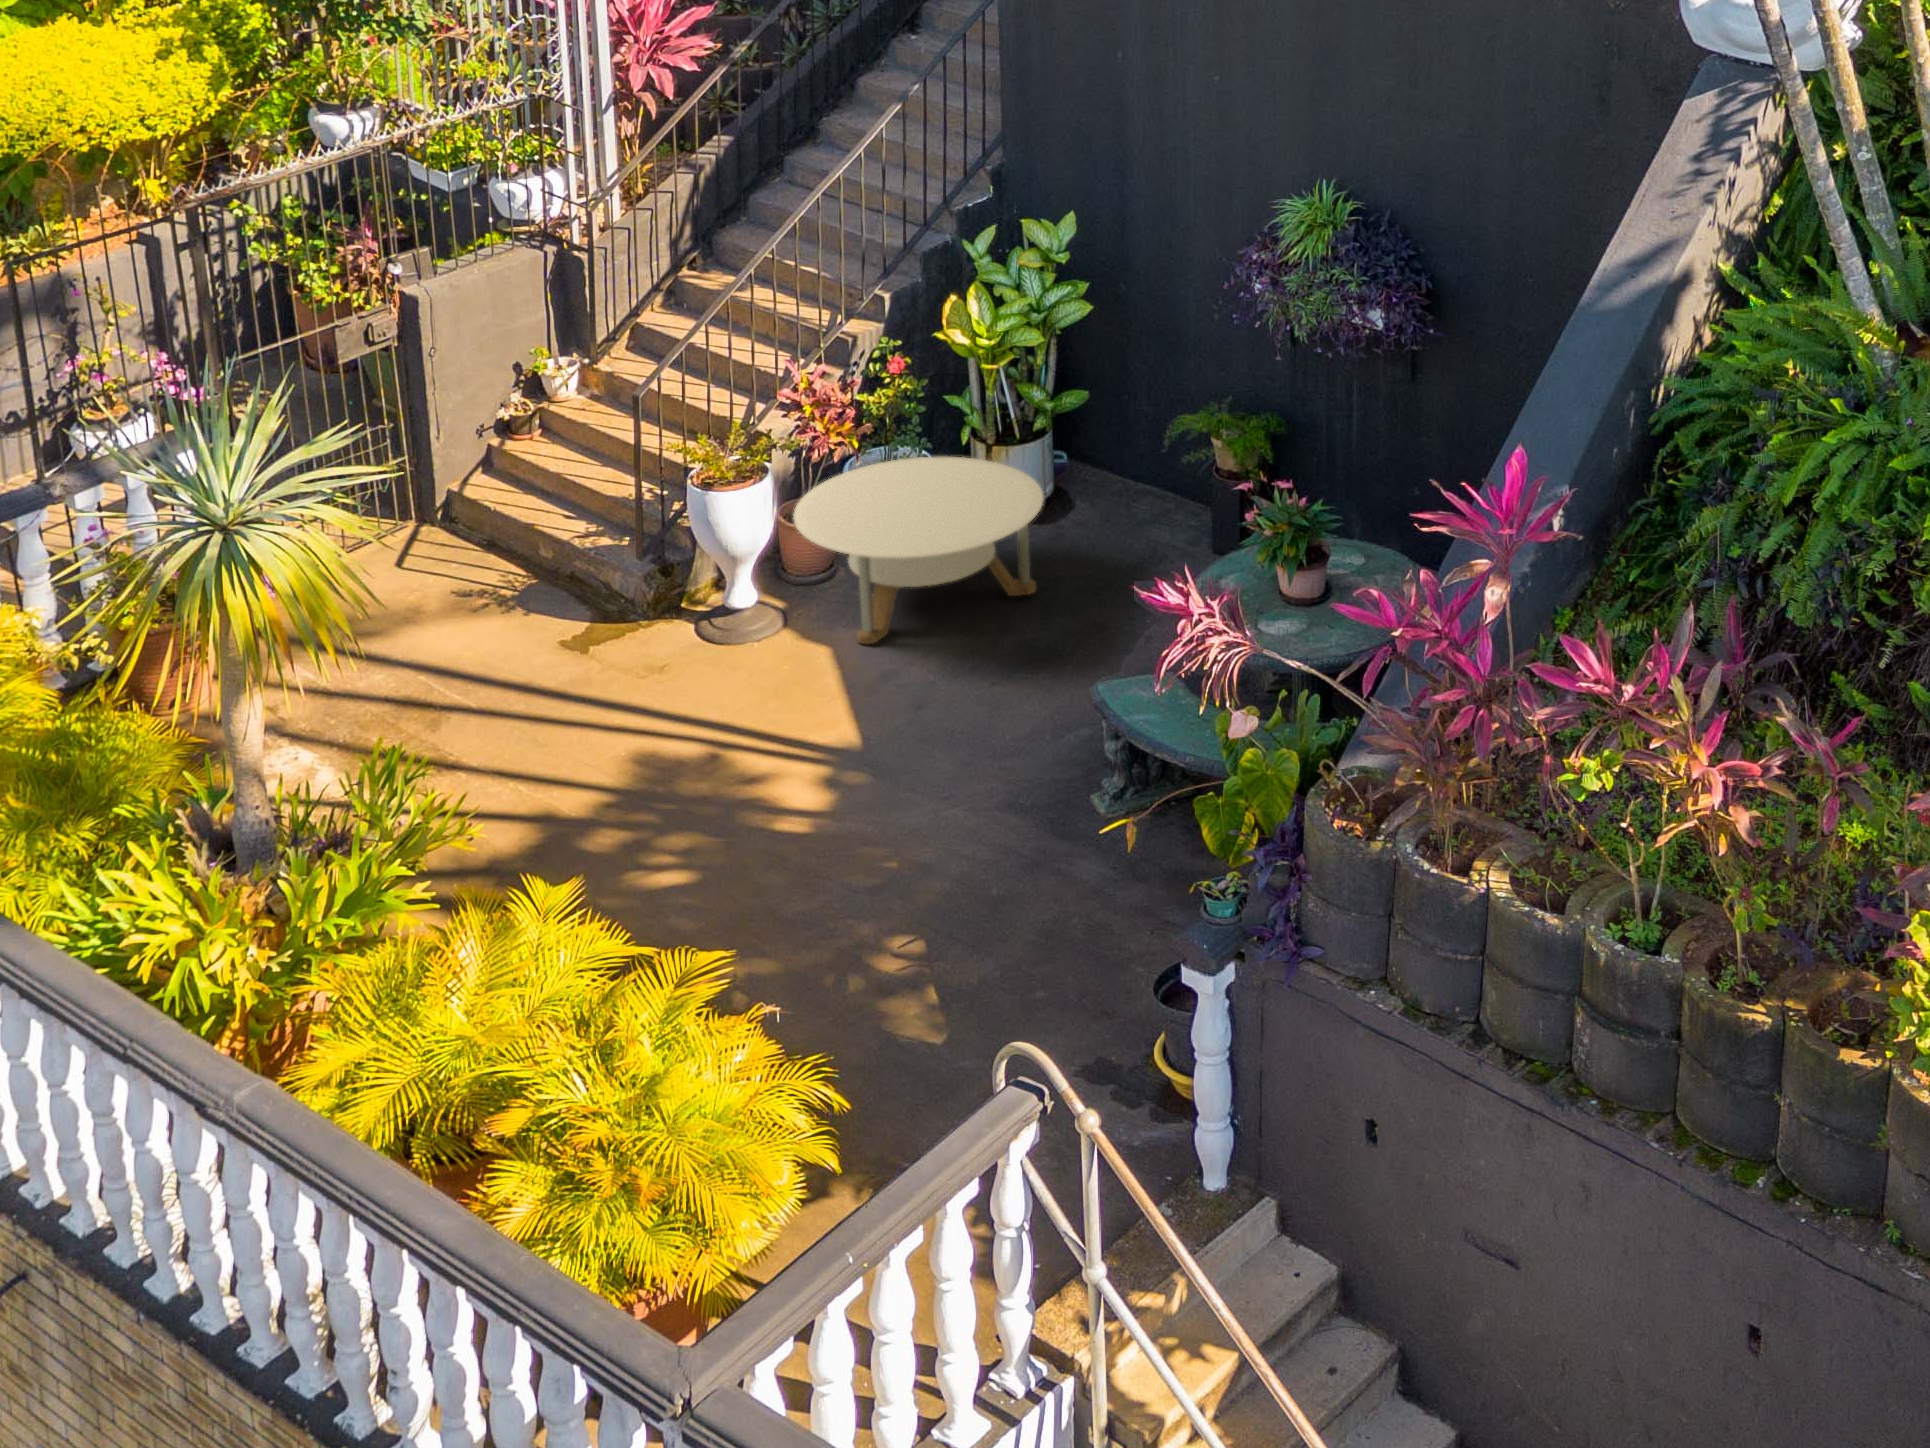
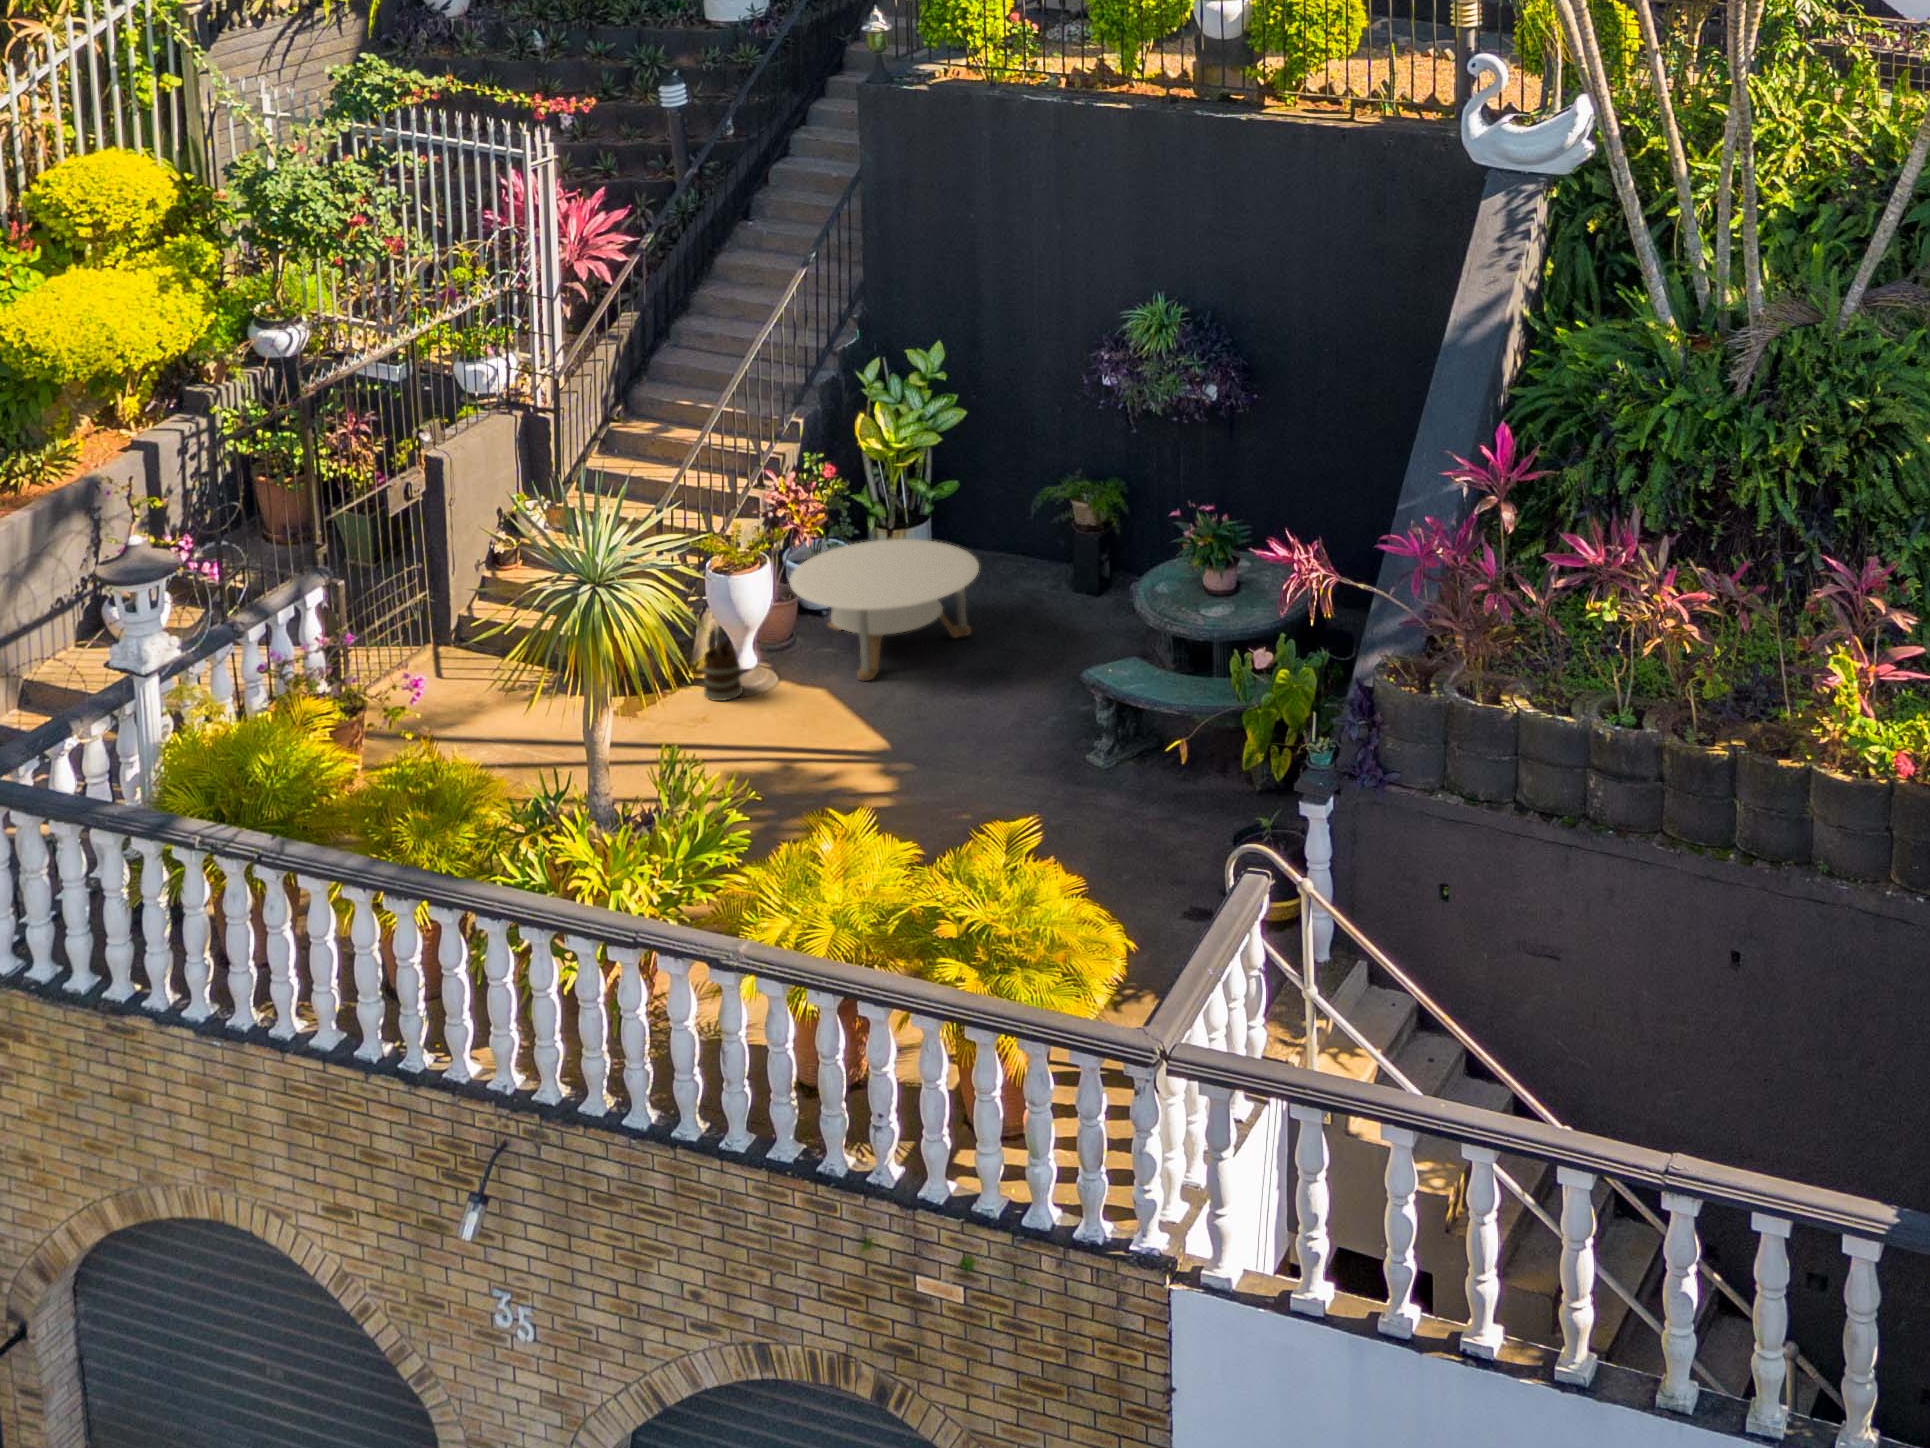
wooden bucket: none [654,556,706,651] -> present [703,628,742,701]

